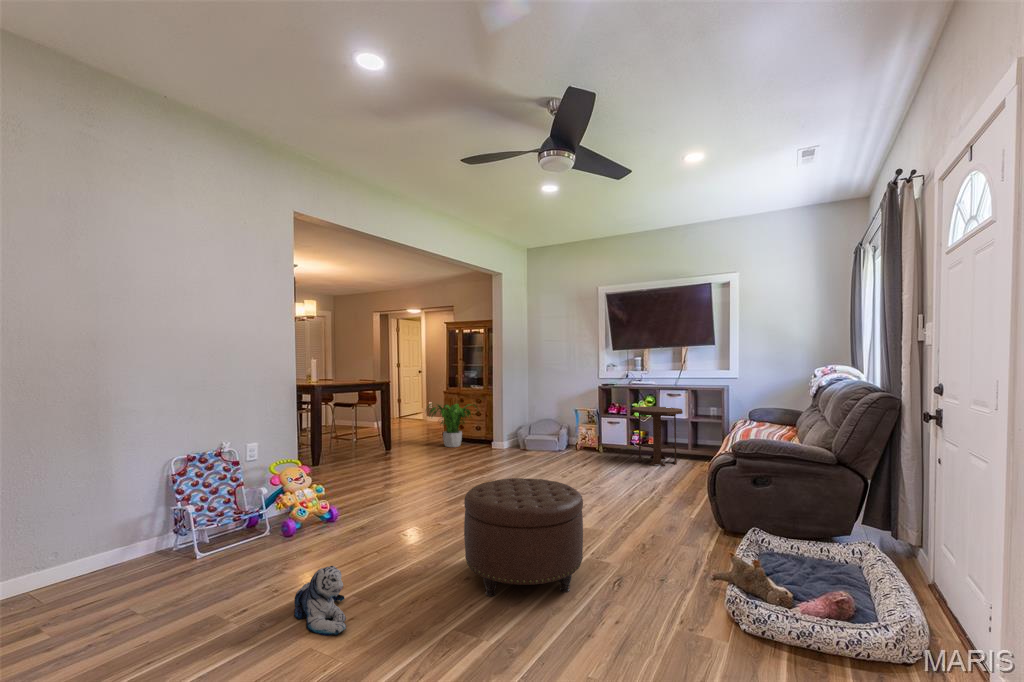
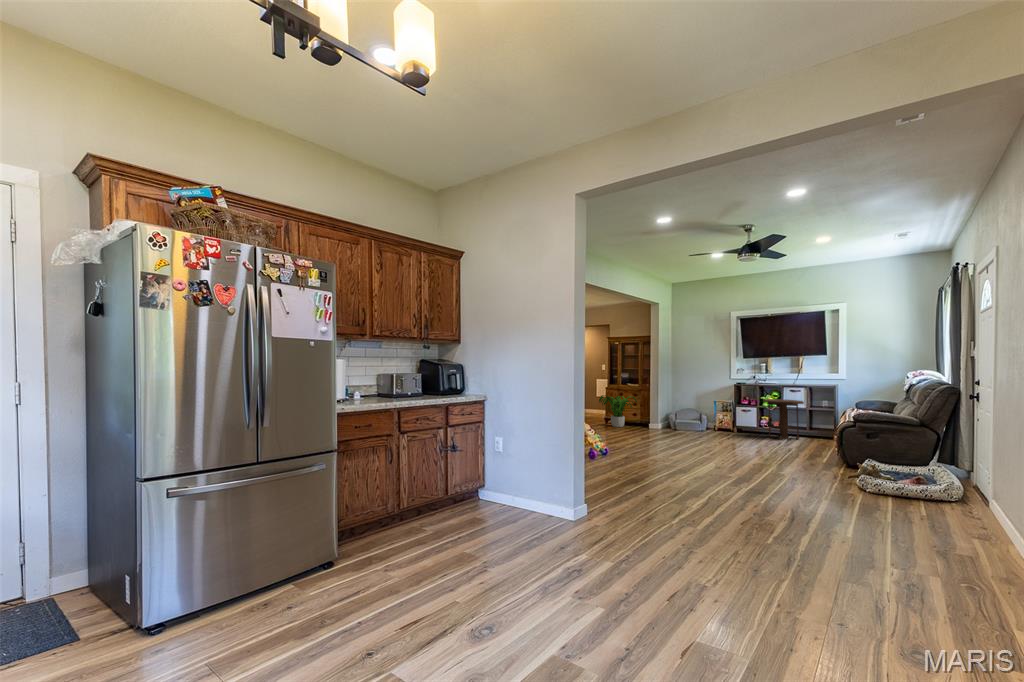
ottoman: present [464,478,583,596] -> none [707,430,775,481]
plush toy: present [294,566,346,636] -> none [640,460,676,486]

